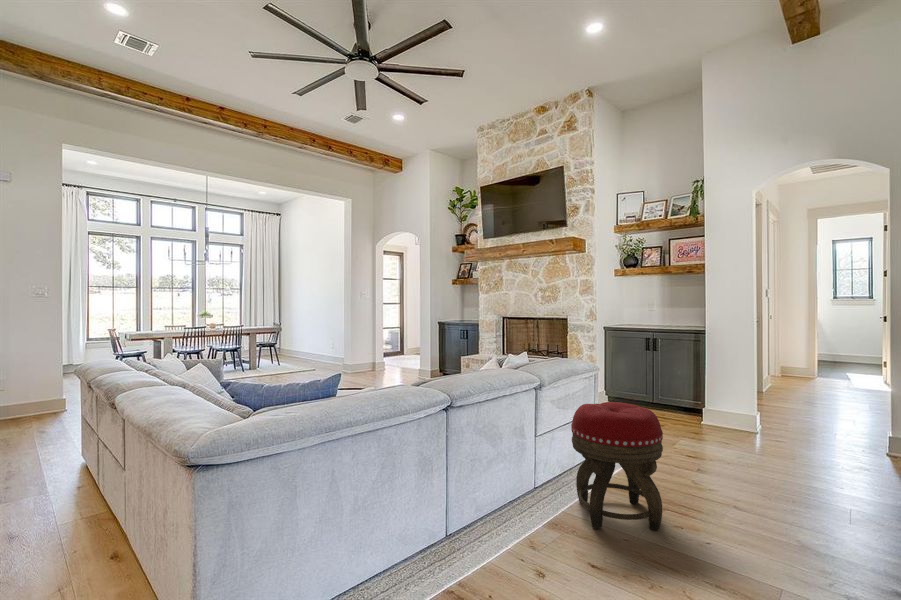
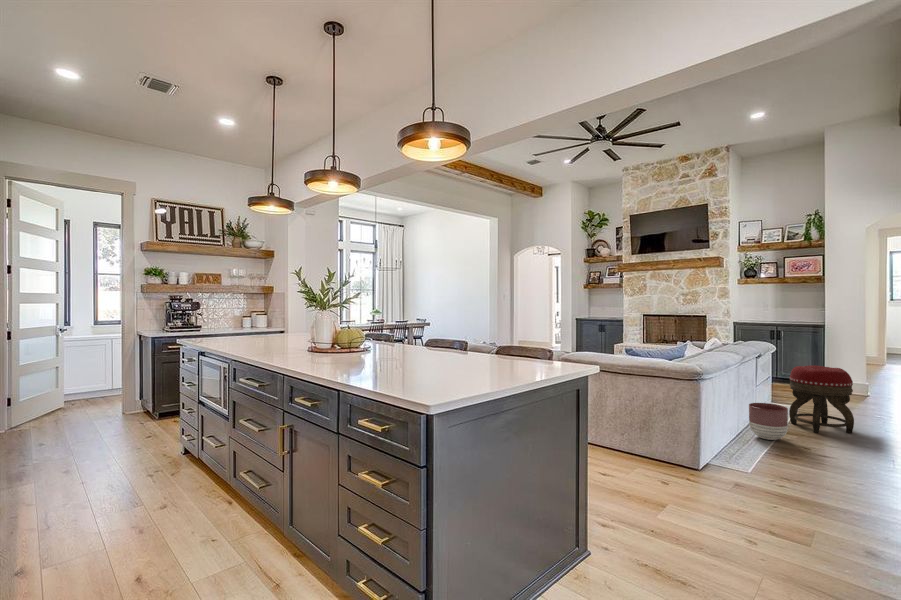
planter: none [460,474,520,552] -> present [749,403,788,440]

